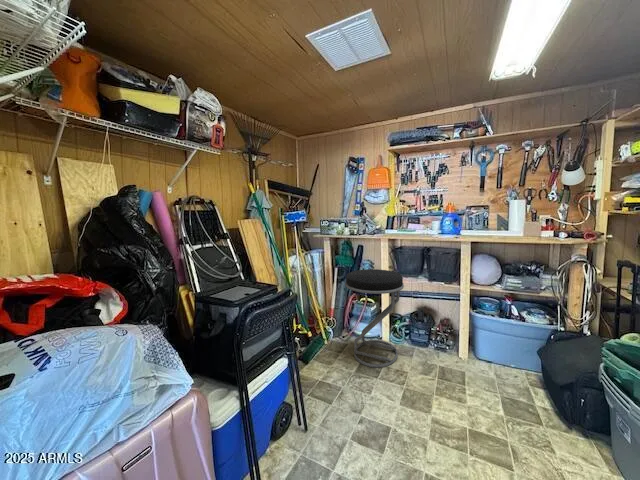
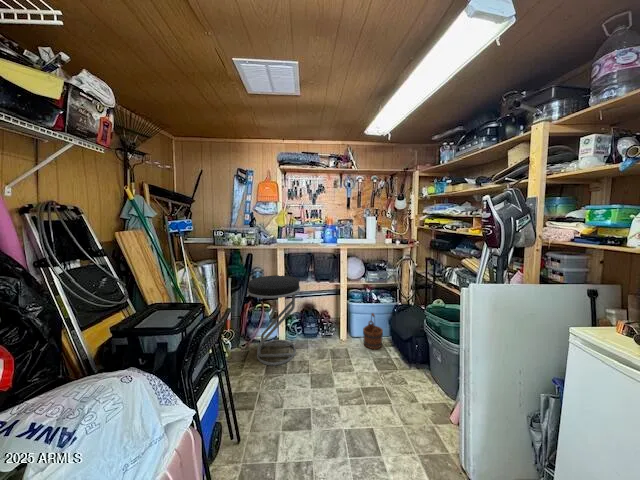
wooden bucket: none [492,334,526,385] -> present [363,313,383,349]

